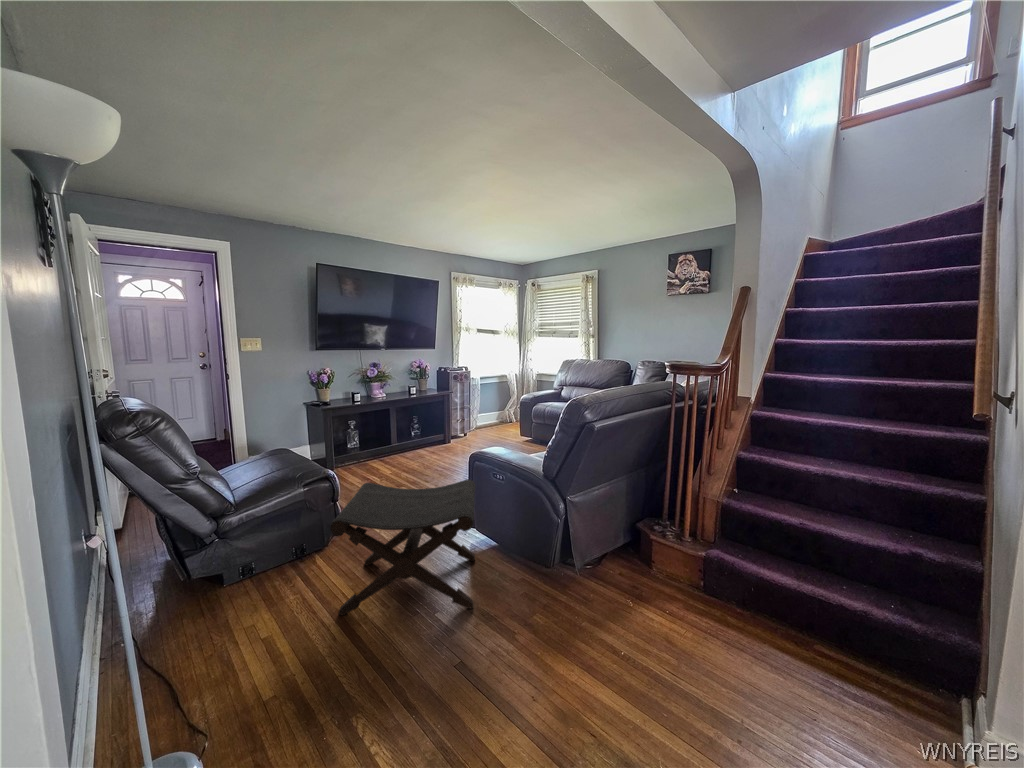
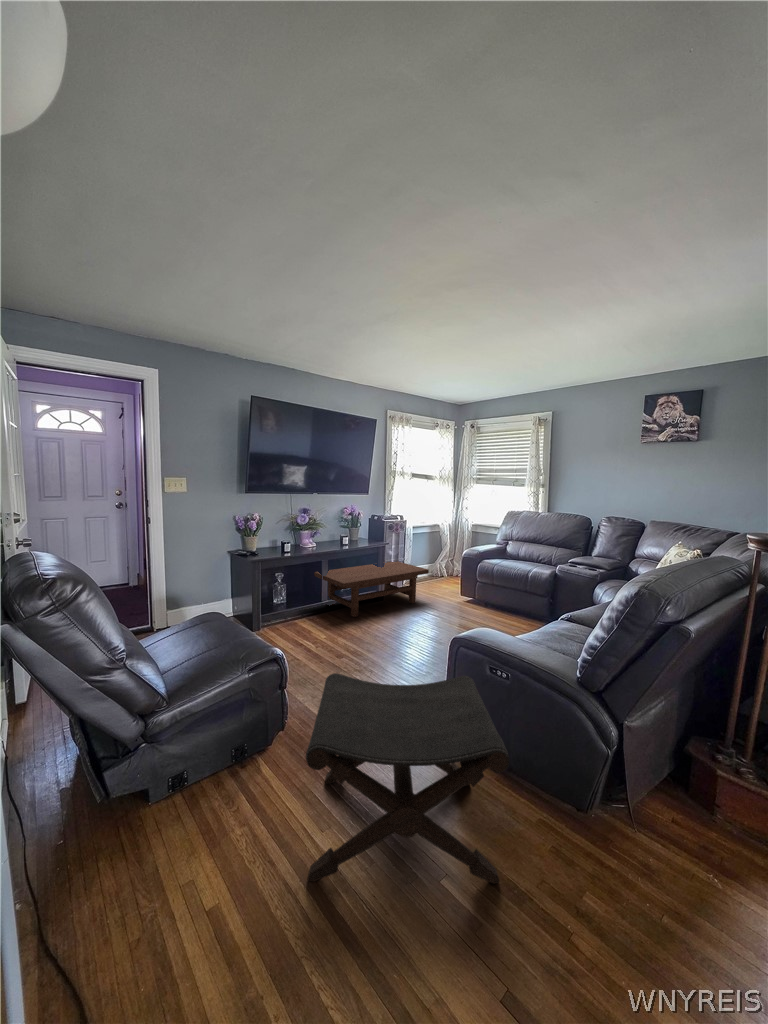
coffee table: none [385,409,490,457] -> present [314,561,429,617]

